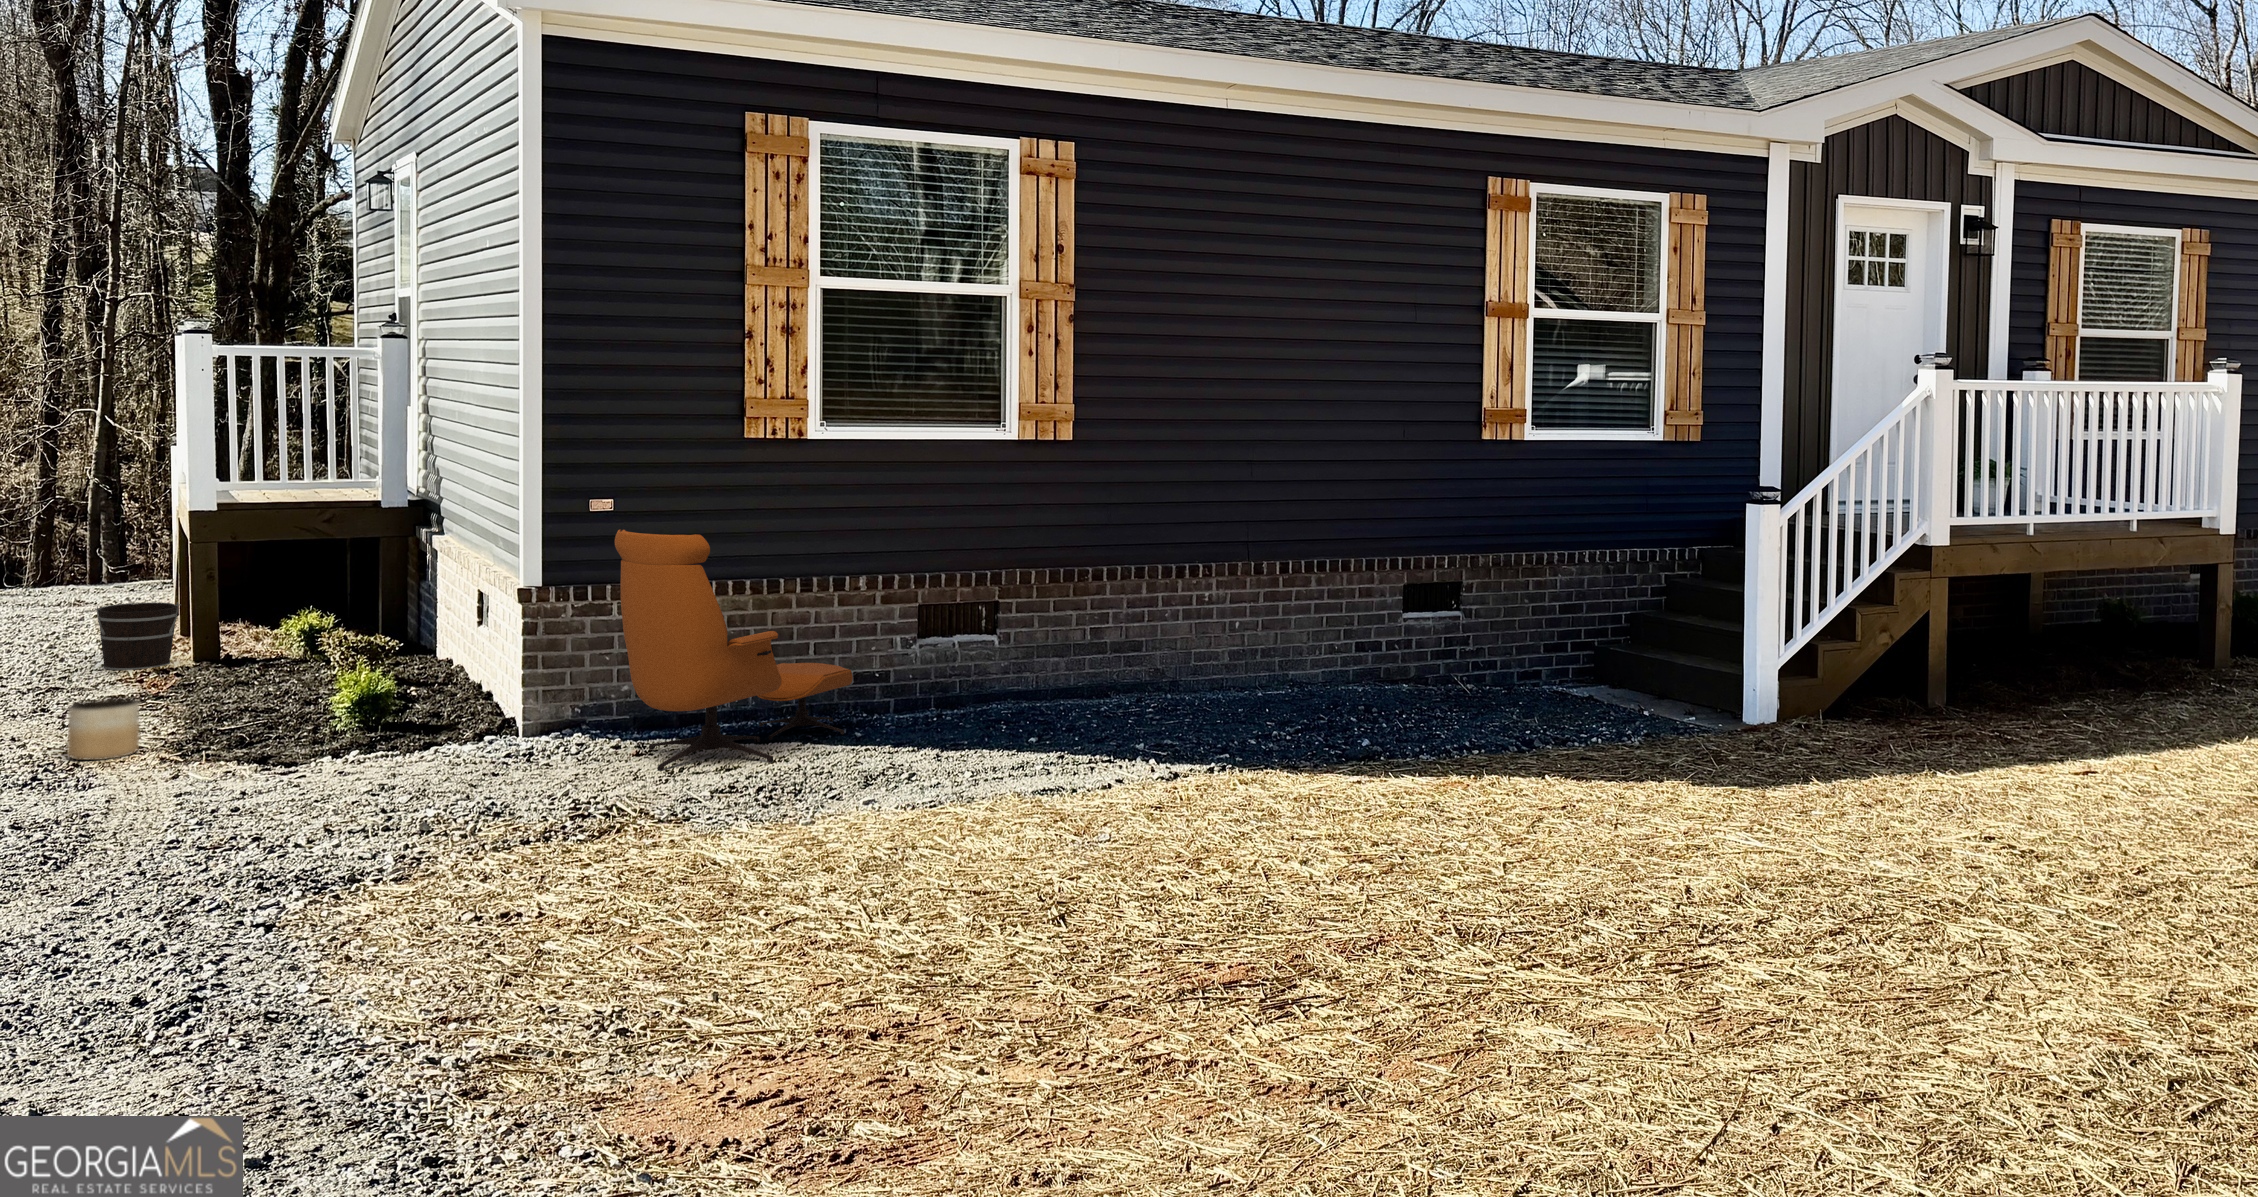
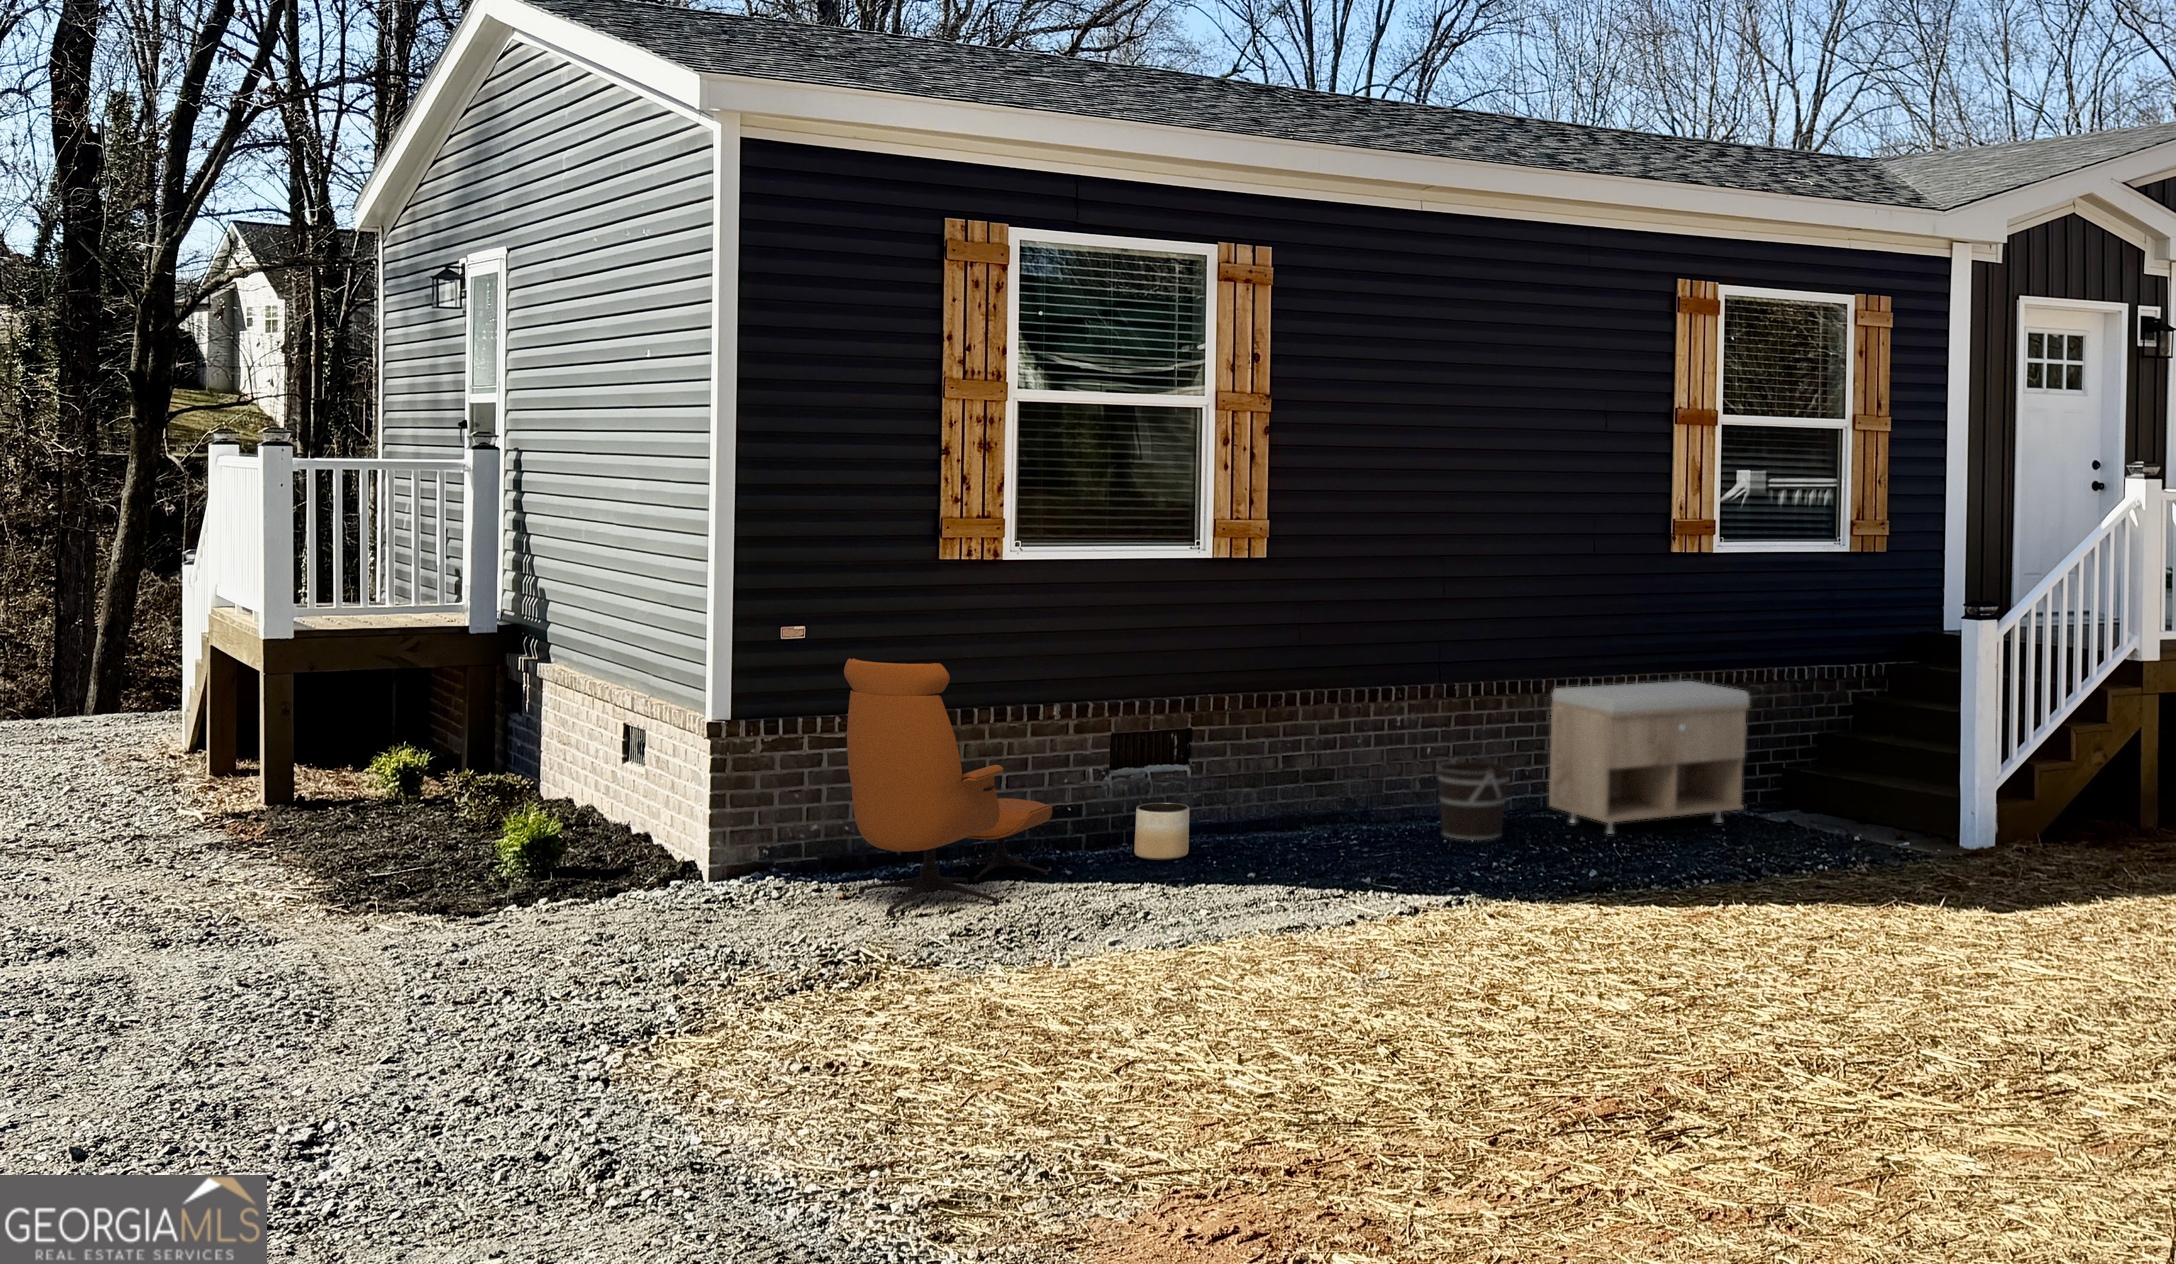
storage bench: none [1364,559,1554,701] -> present [1549,681,1749,834]
bucket: present [95,602,181,670] -> present [1438,761,1509,840]
planter: present [67,699,139,760] -> present [1134,803,1189,860]

